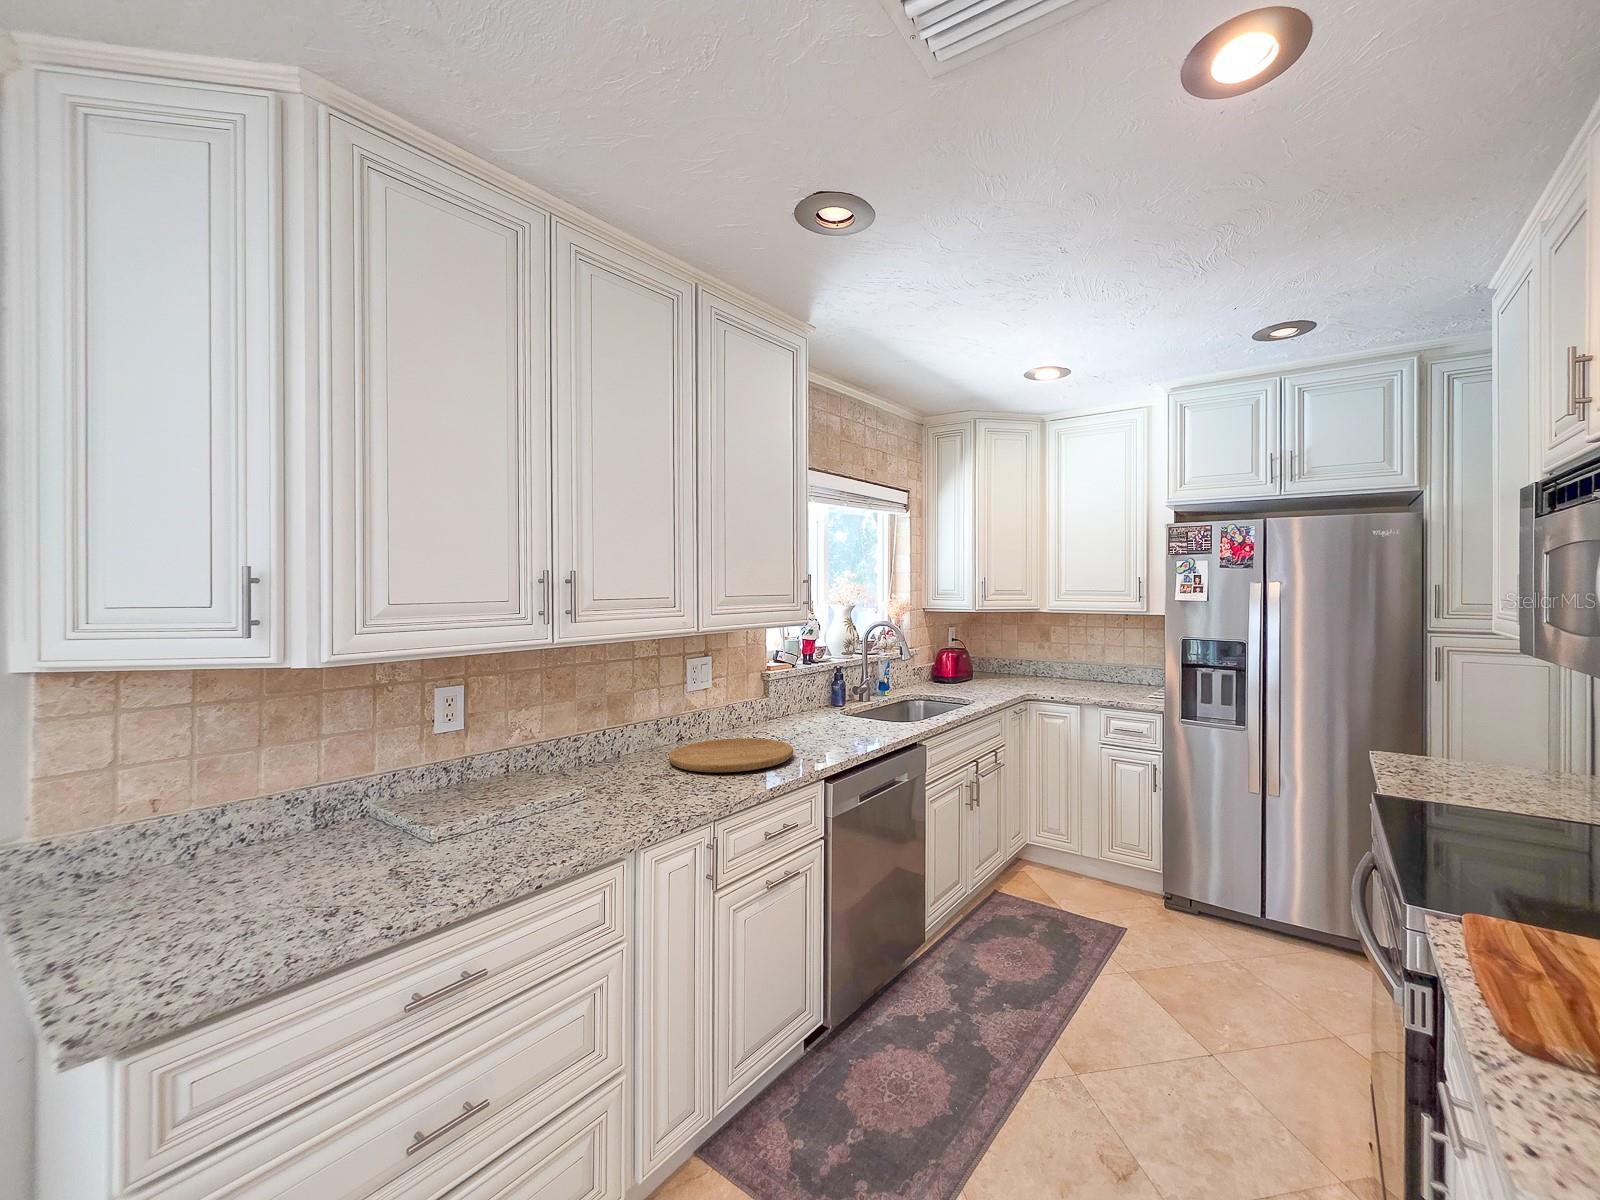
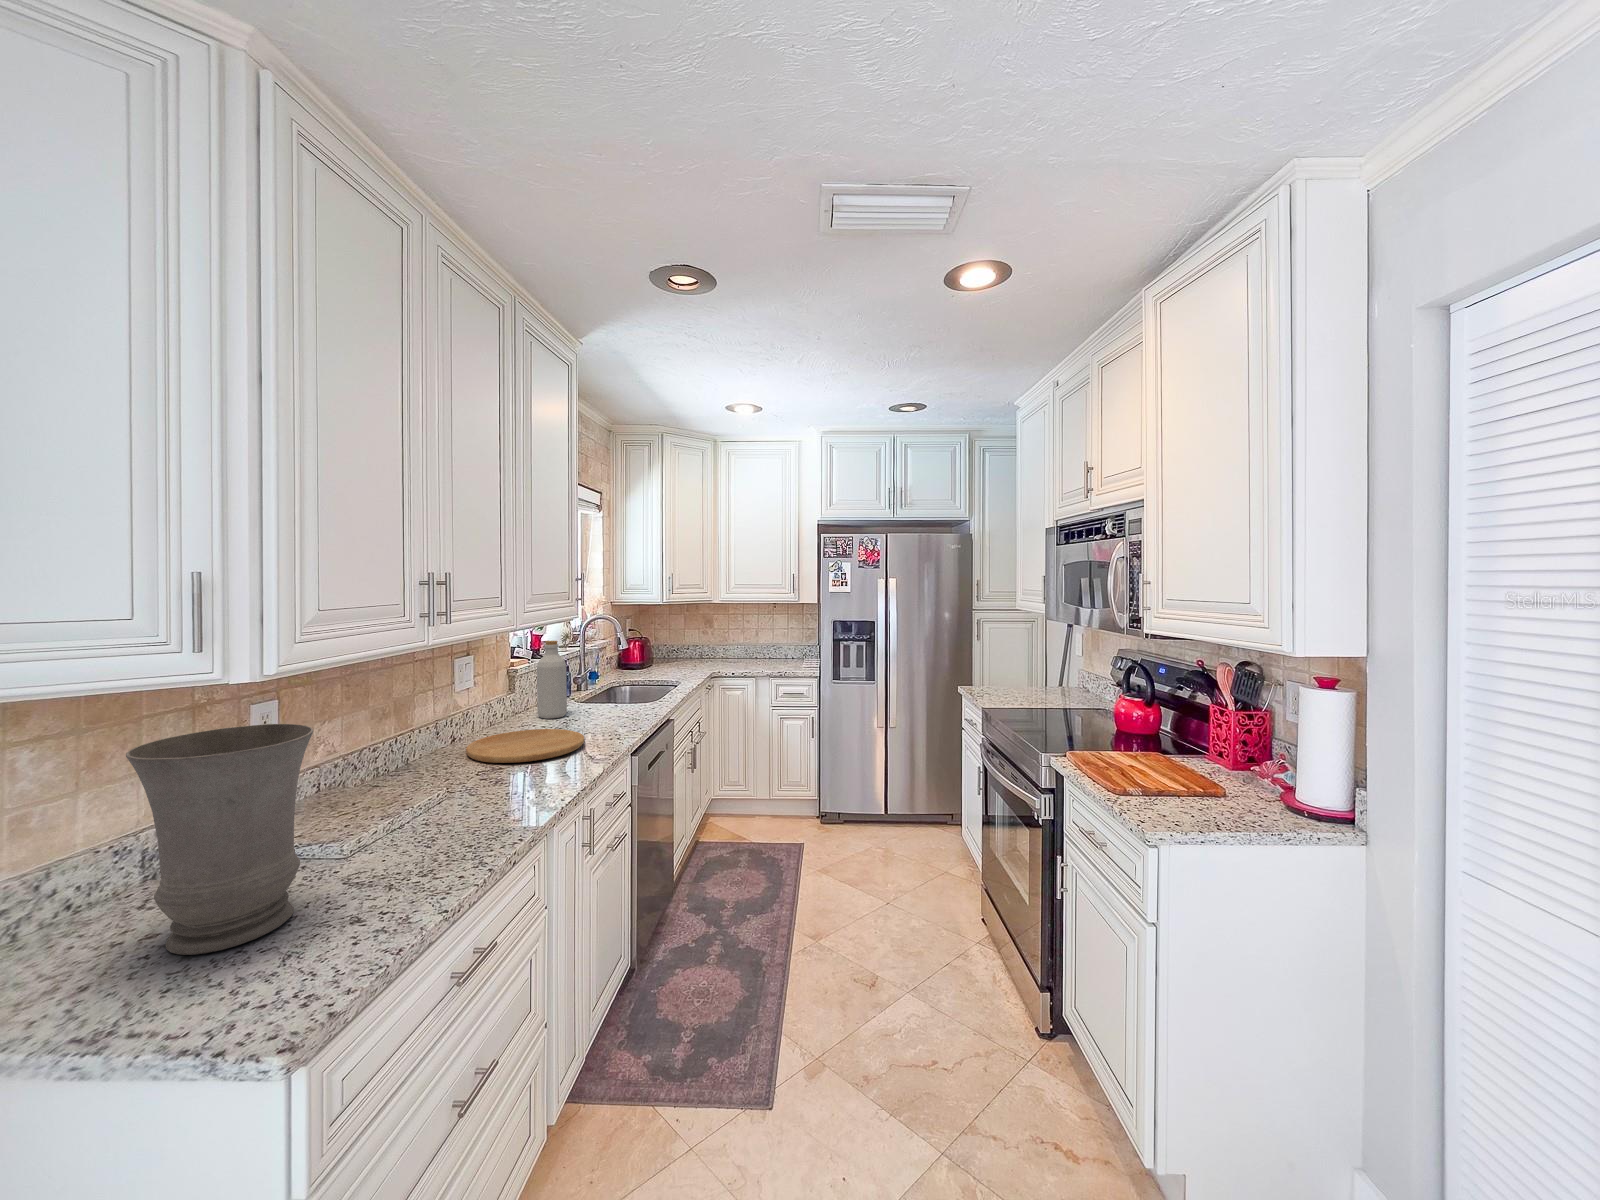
bottle: none [784,642,816,730] -> present [537,641,567,719]
vase: none [166,692,347,916] -> present [126,724,313,955]

